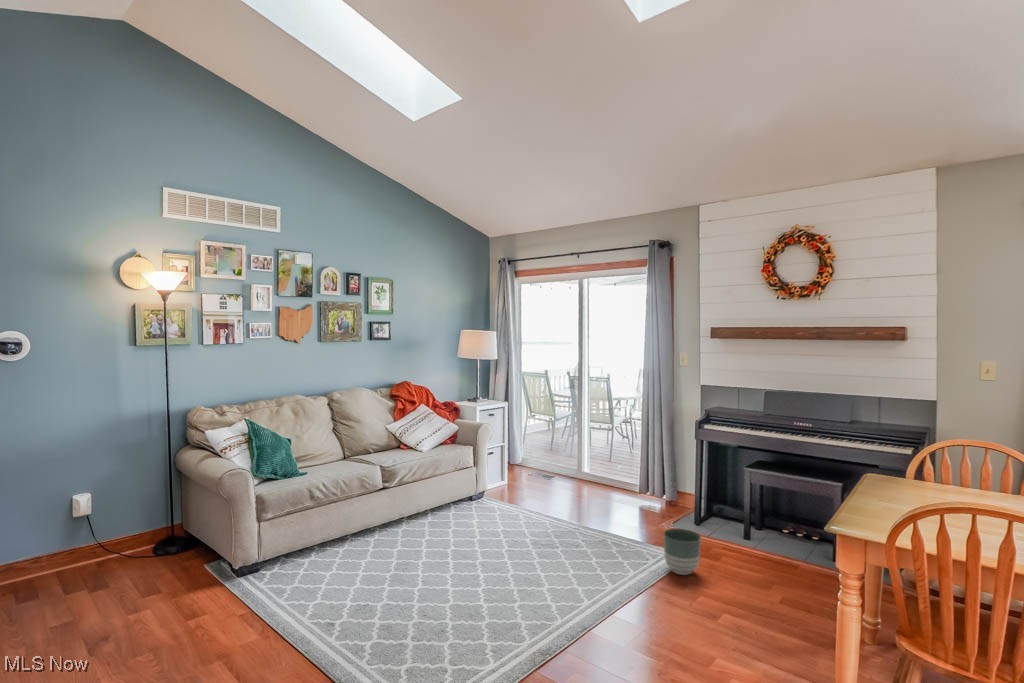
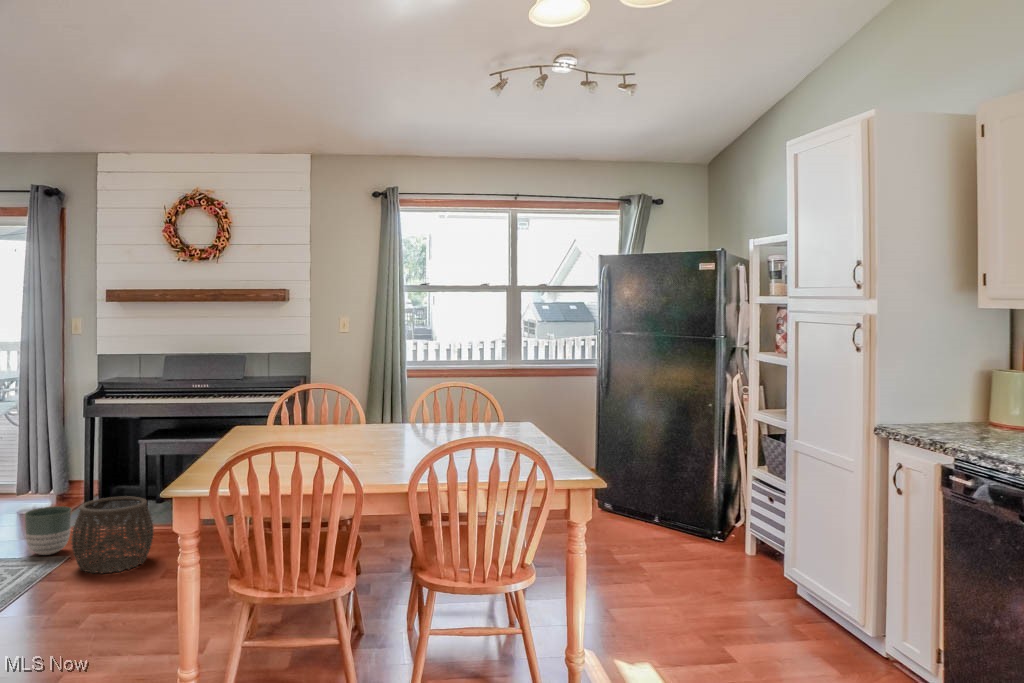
woven basket: none [709,538,787,624] -> present [71,496,154,574]

